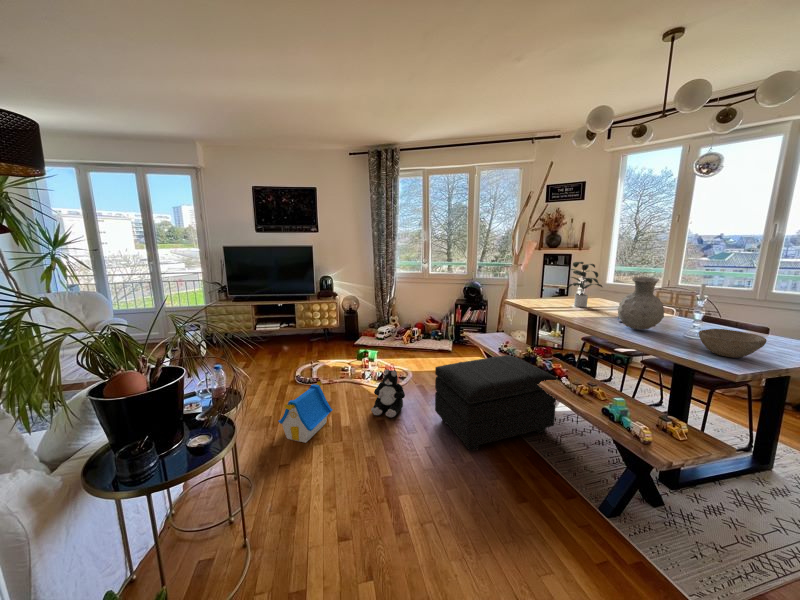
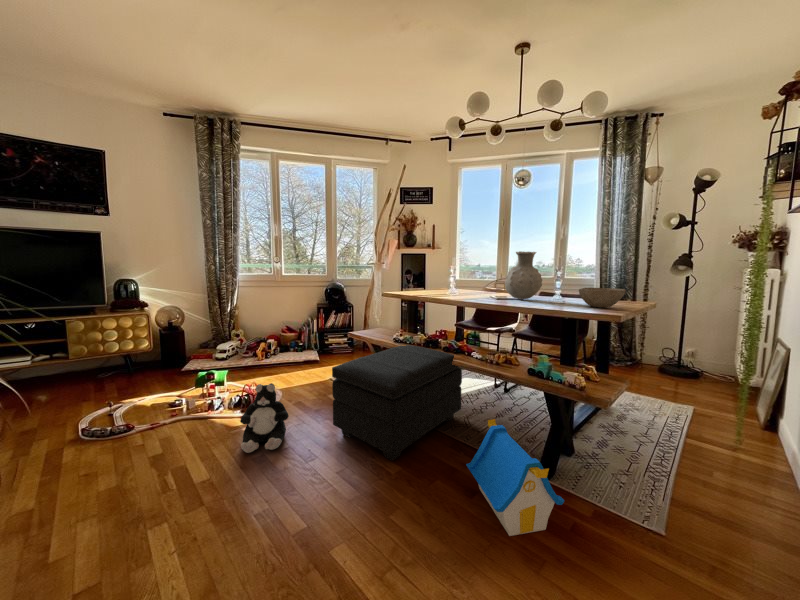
potted plant: present [568,262,602,307] -> none [440,247,482,292]
toy house: present [278,381,333,443] -> present [466,419,564,536]

